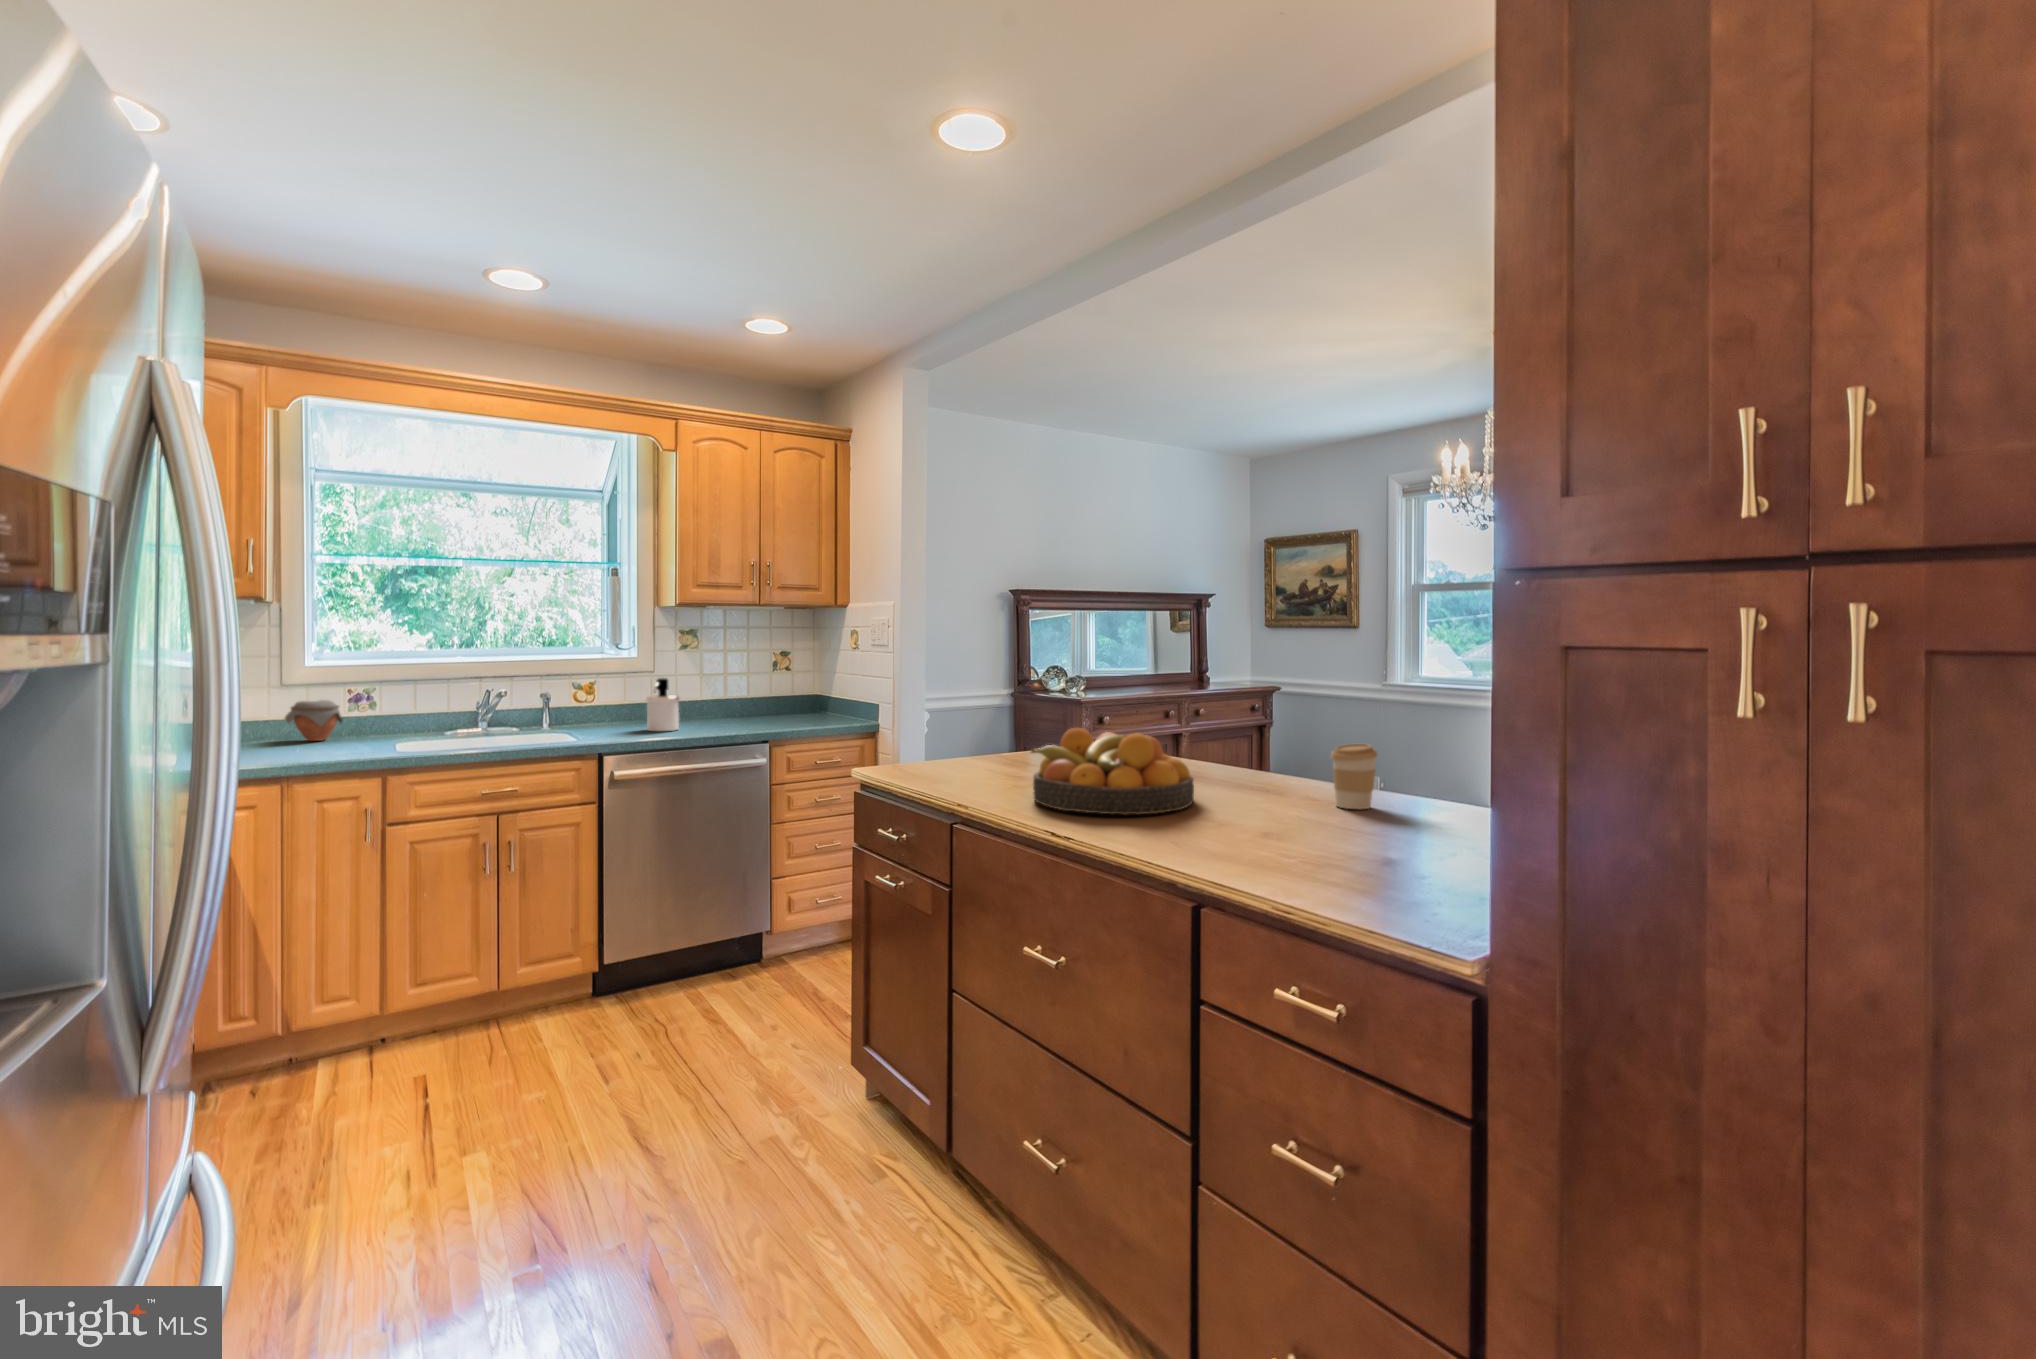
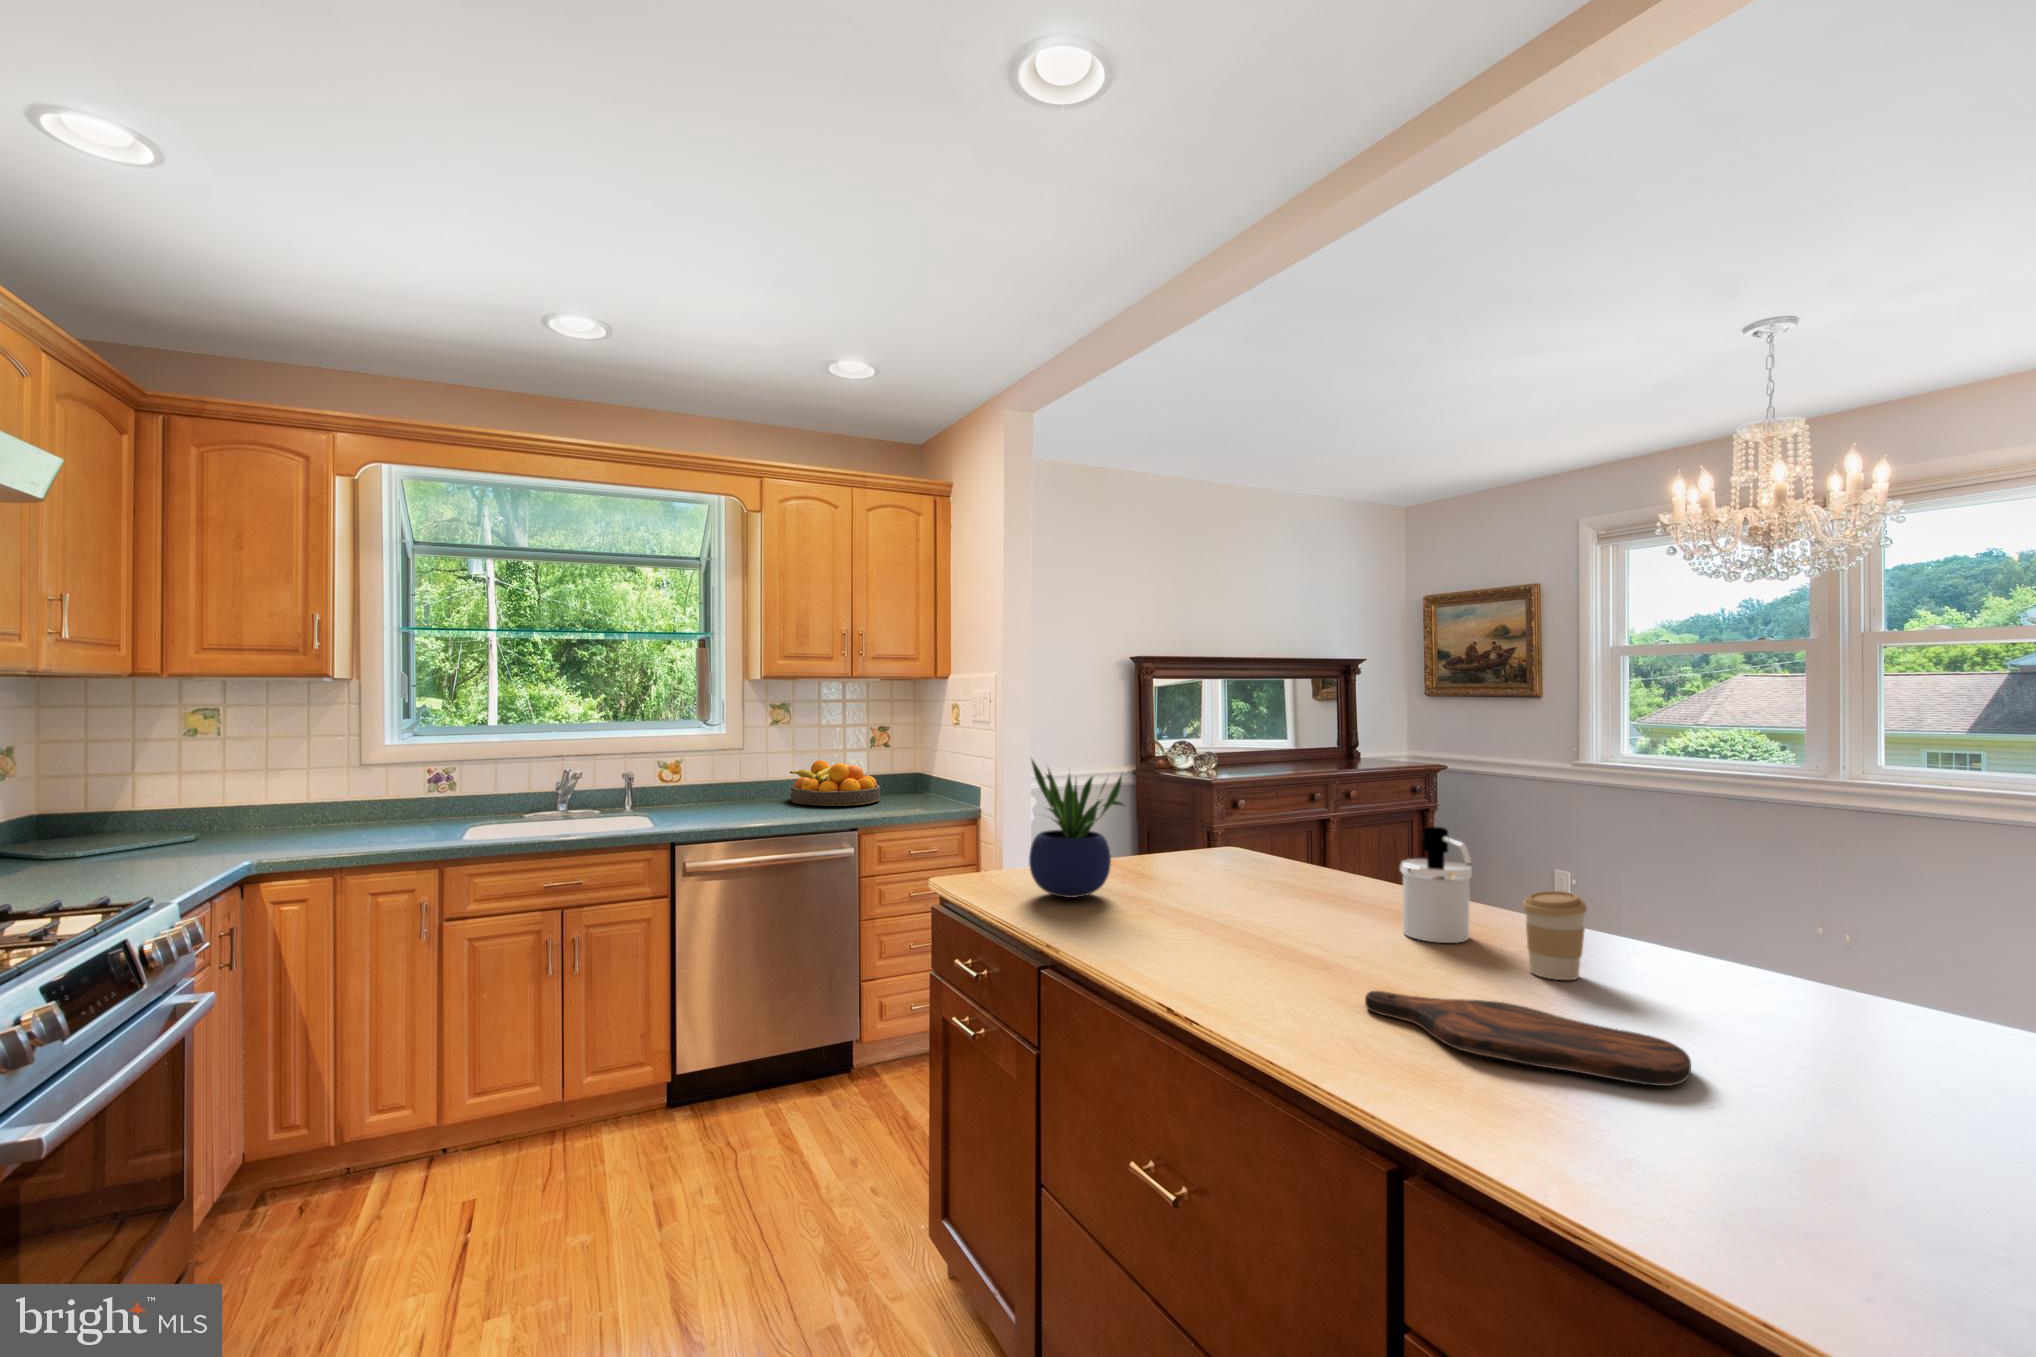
potted plant: none [937,656,1019,774] -> present [1029,760,1123,898]
soap dispenser: present [646,678,679,731] -> present [1400,827,1472,943]
jar: present [285,700,343,741] -> none [366,781,423,824]
fruit bowl: present [1031,728,1194,815] -> present [790,760,880,806]
cutting board: none [1212,816,1441,860] -> present [1365,991,1691,1086]

